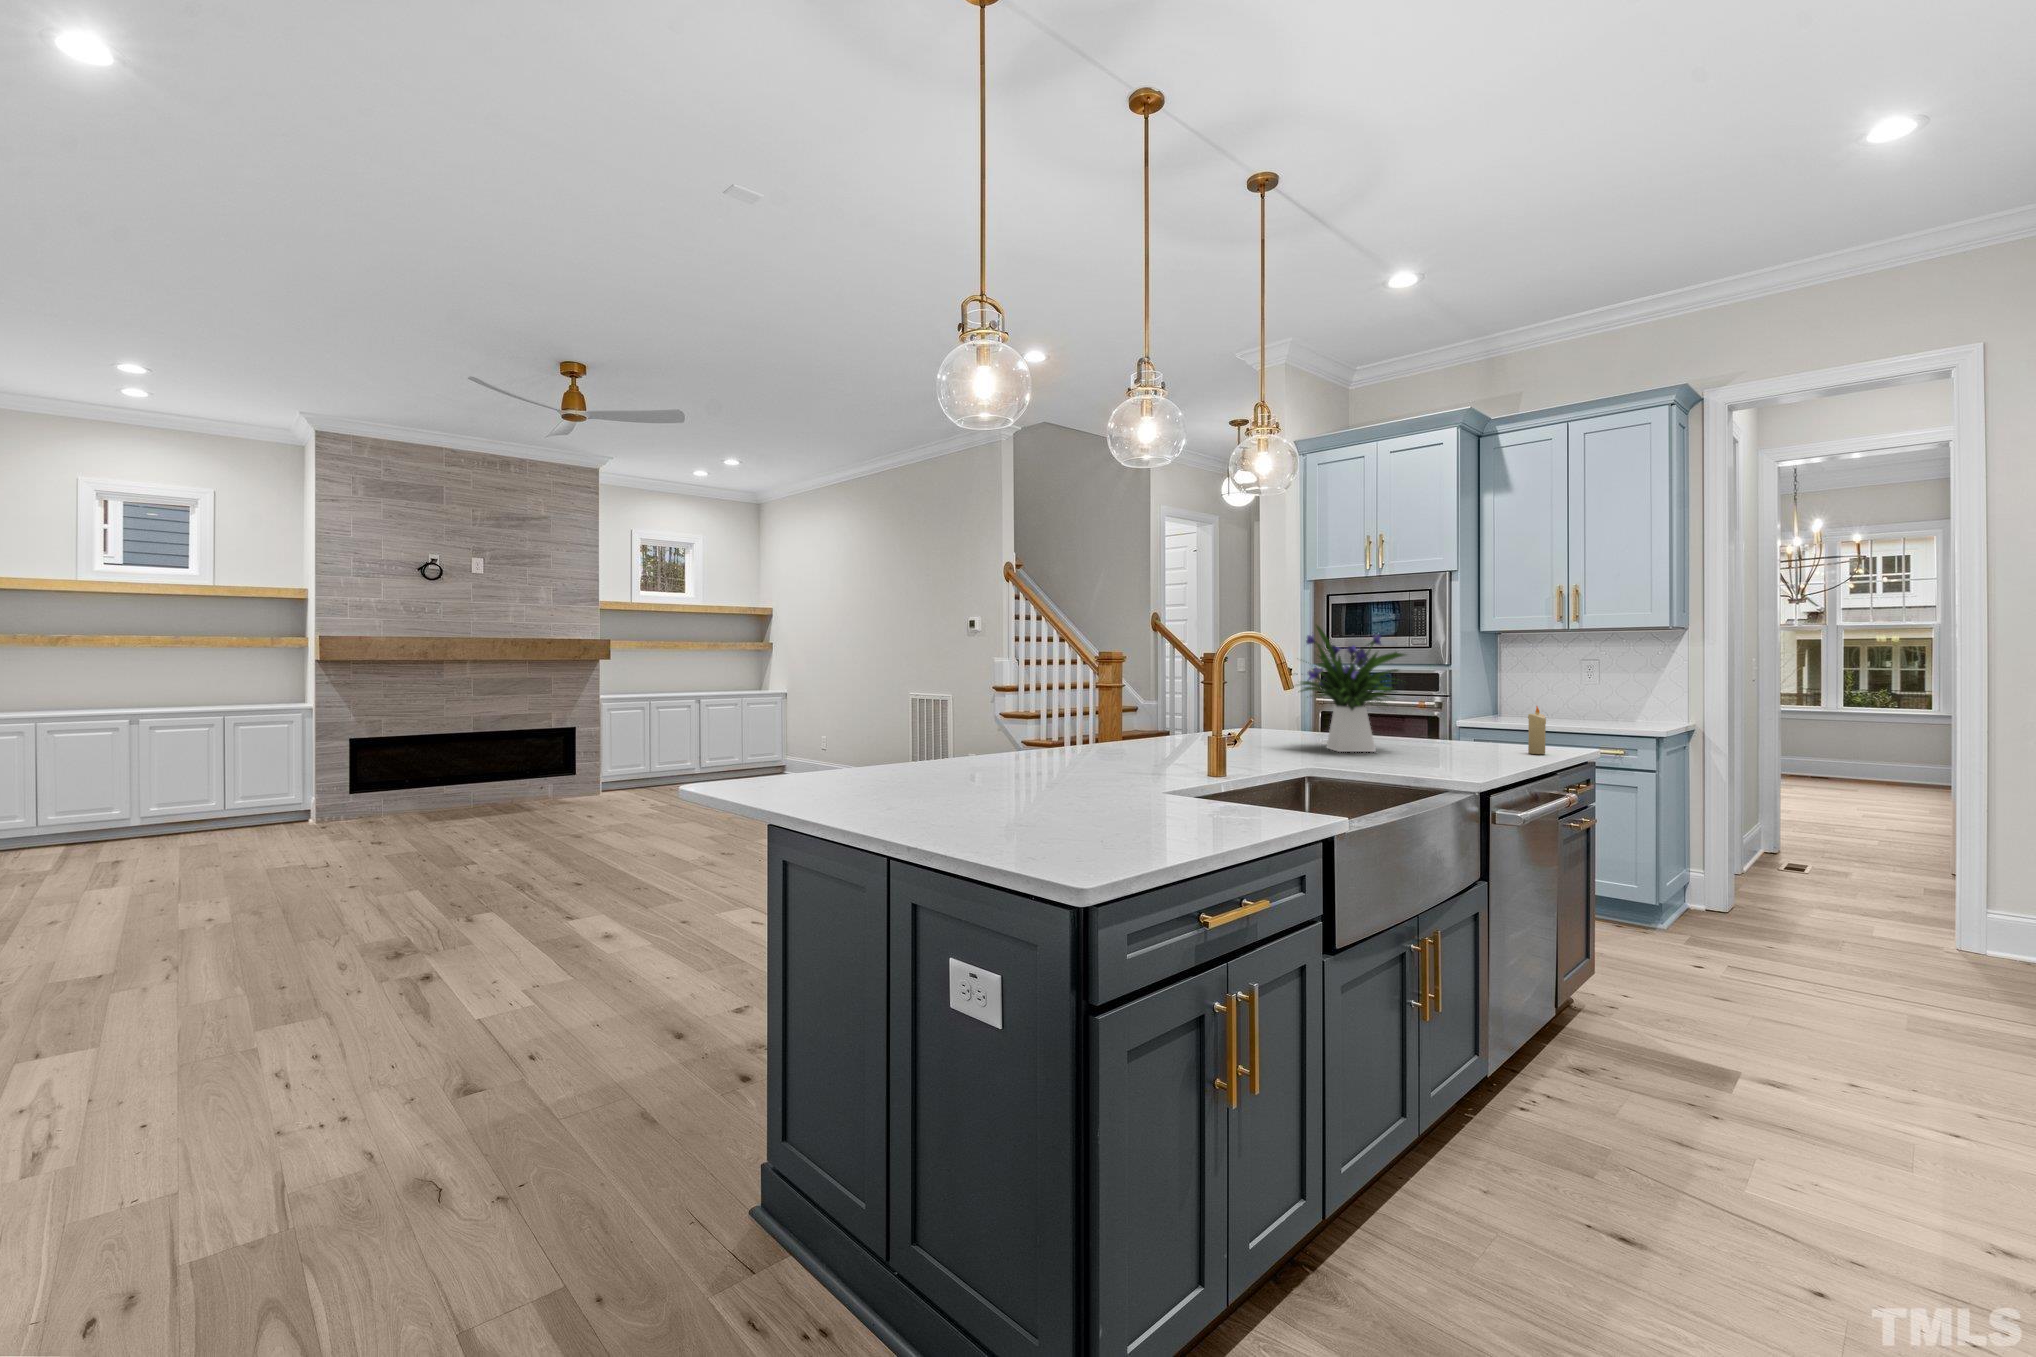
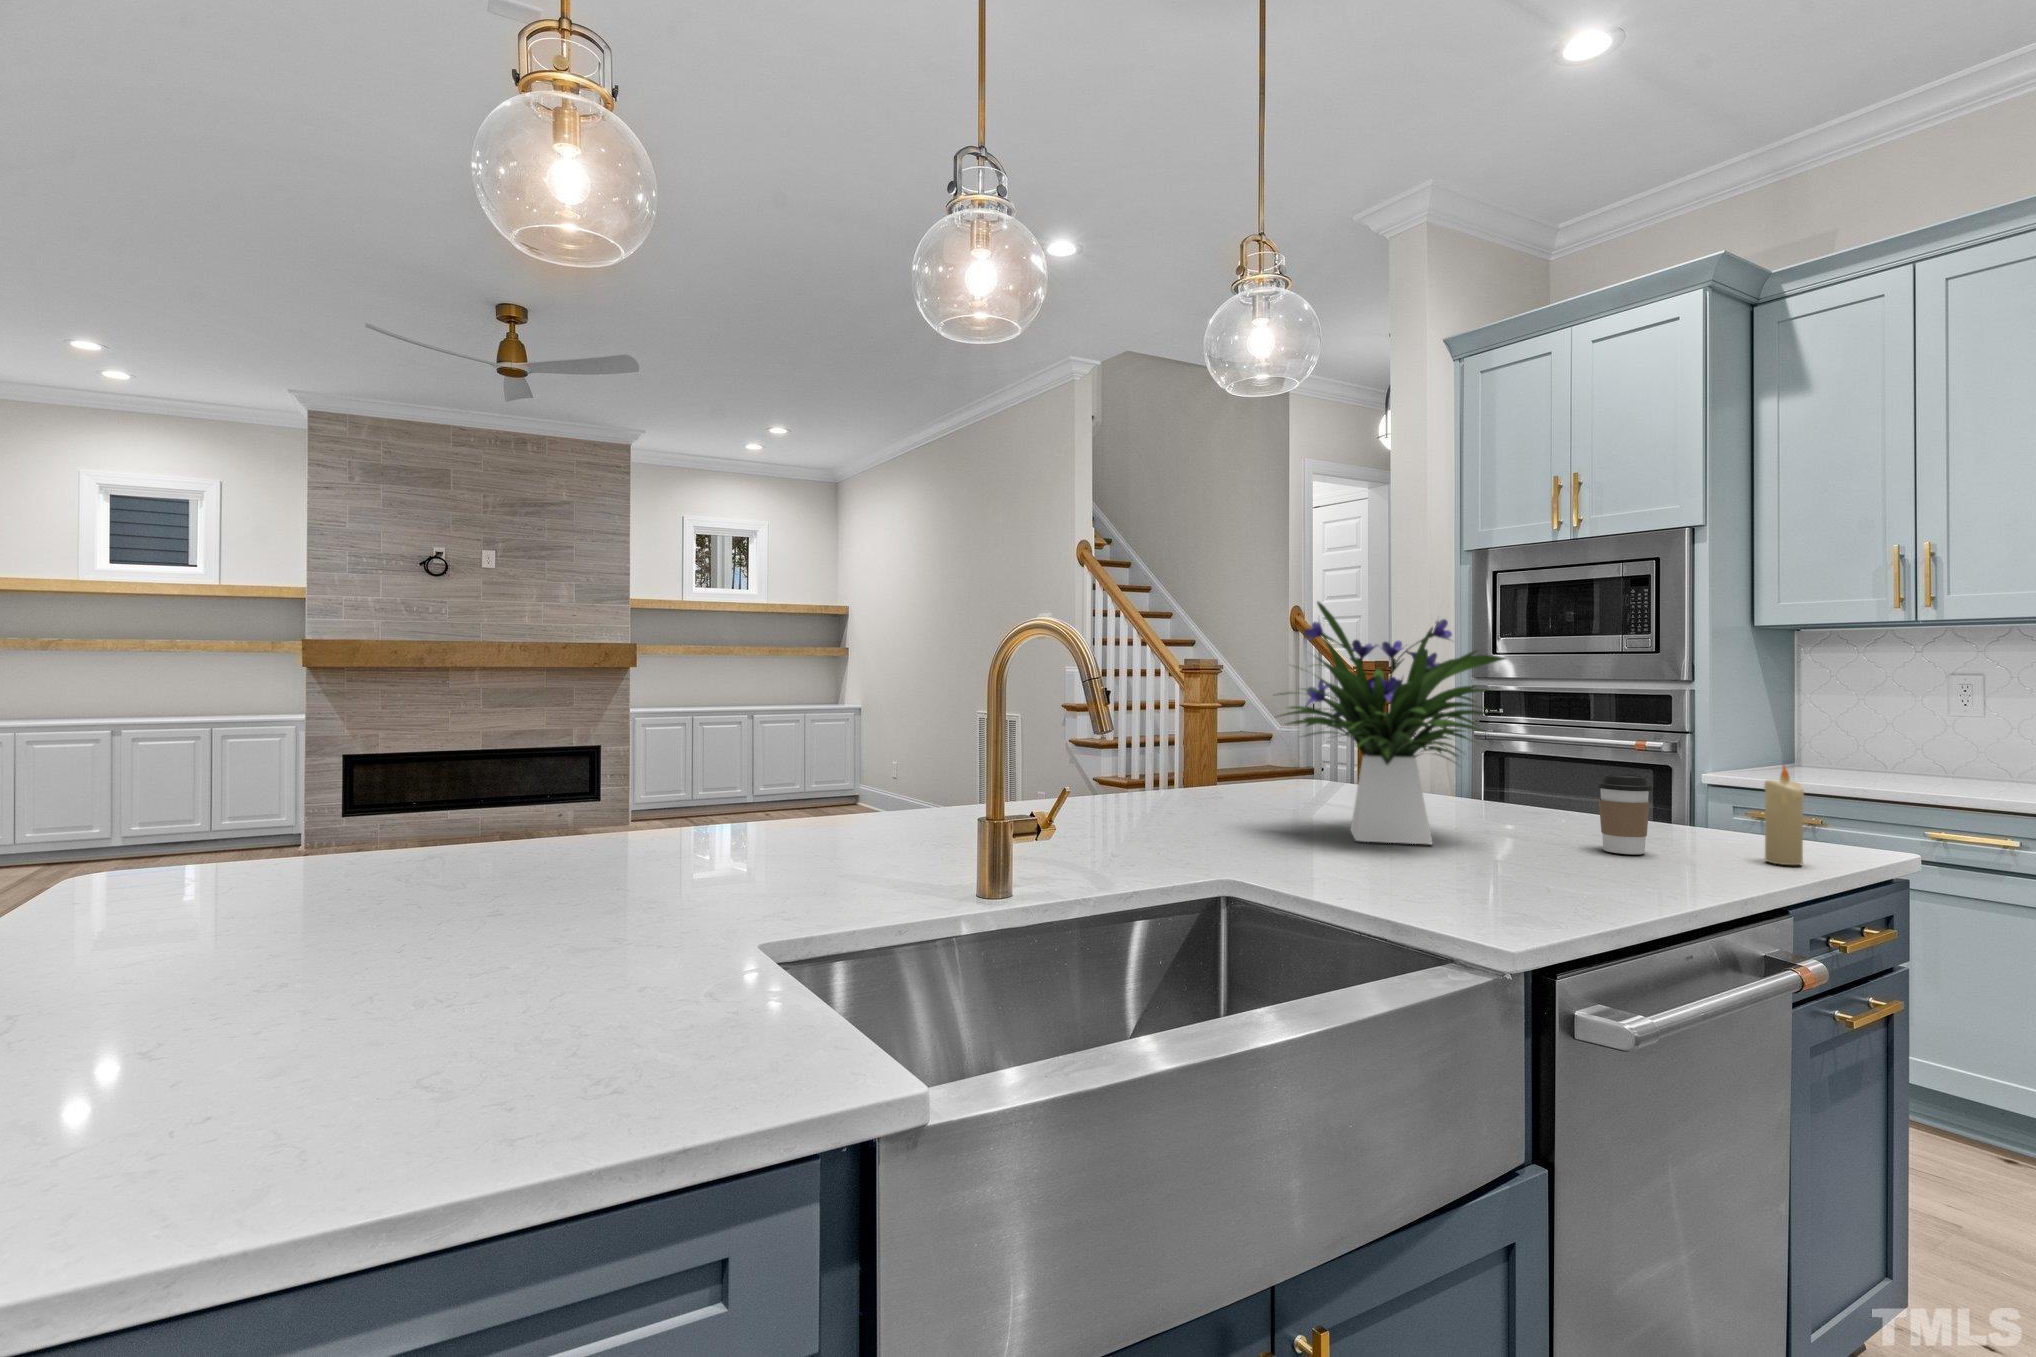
coffee cup: none [1452,713,1479,753] -> present [1597,774,1653,854]

